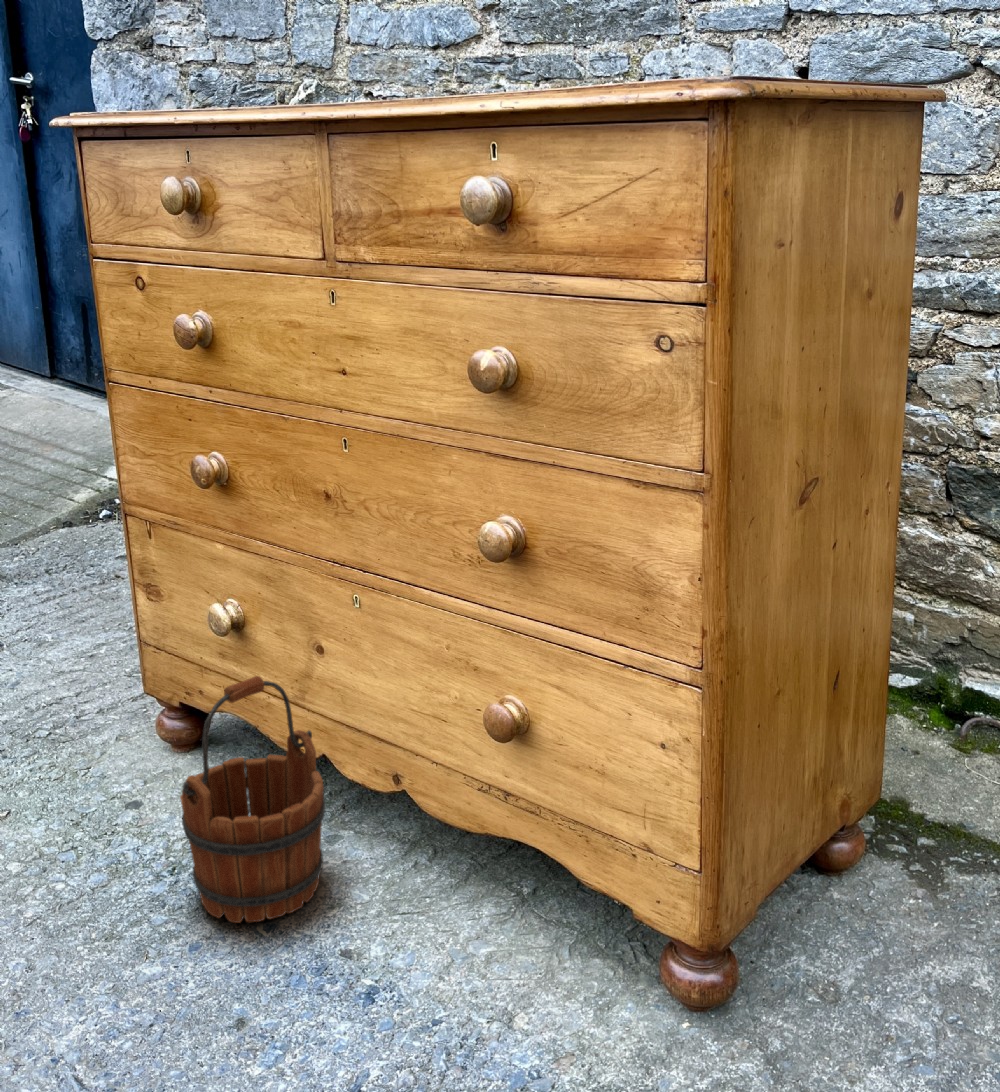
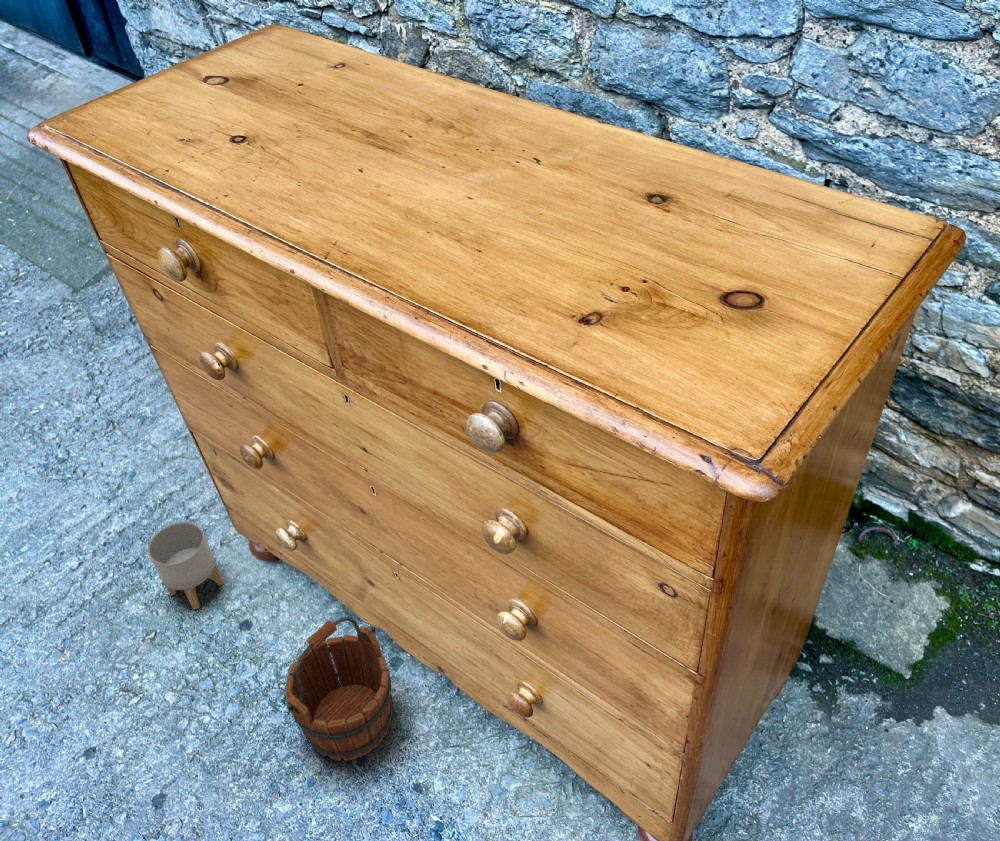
planter: none [28,669,114,788] -> present [148,522,224,609]

